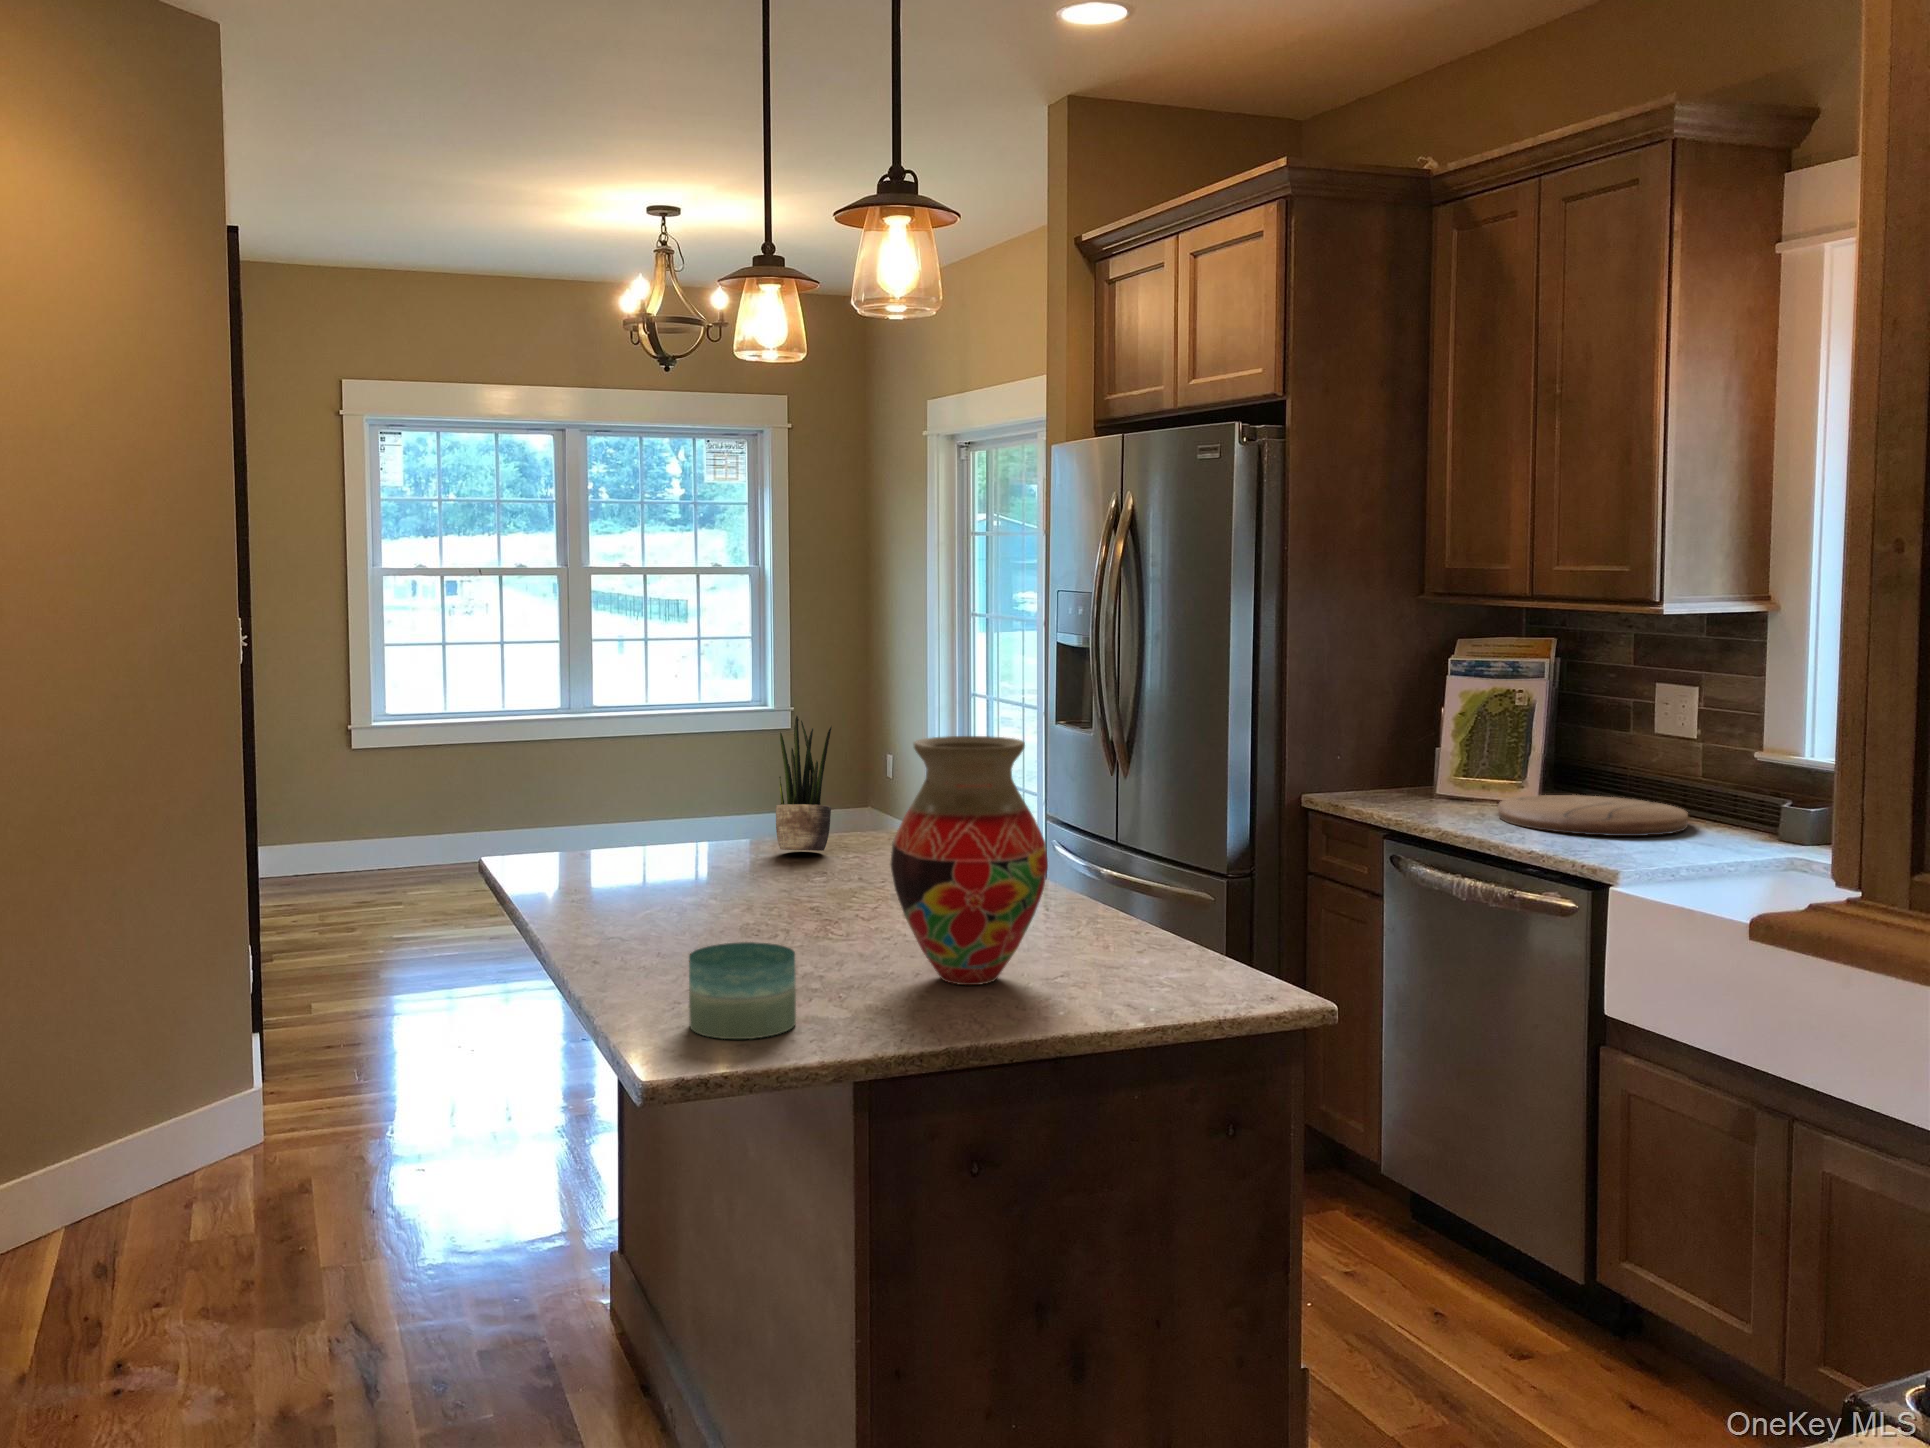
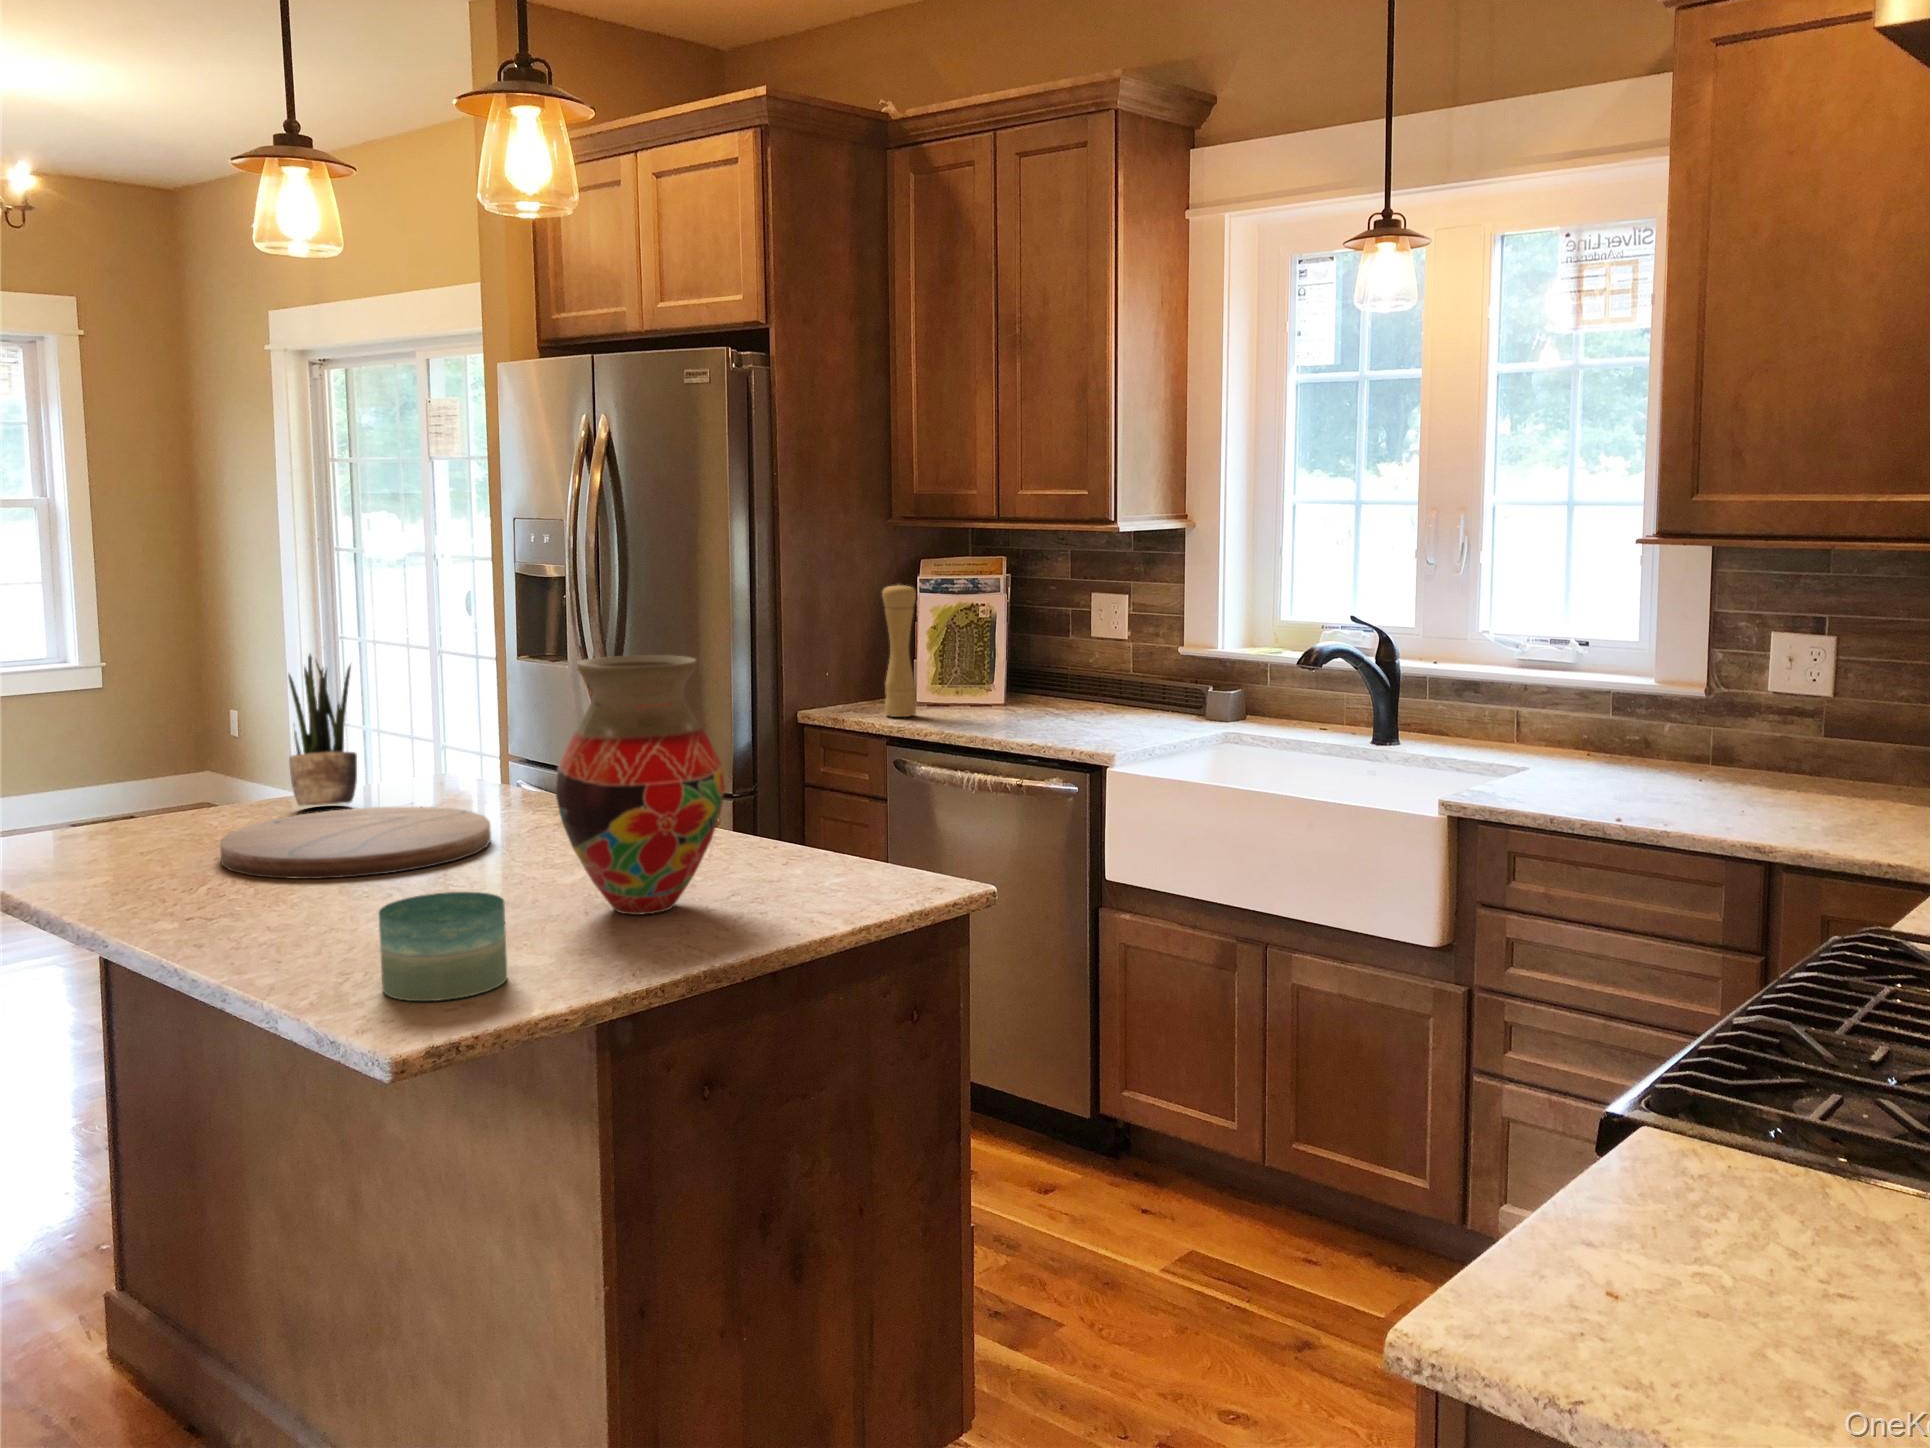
pepper mill: none [1392,665,1430,808] -> present [882,583,916,717]
cutting board: present [1498,795,1688,836] -> present [220,807,491,879]

